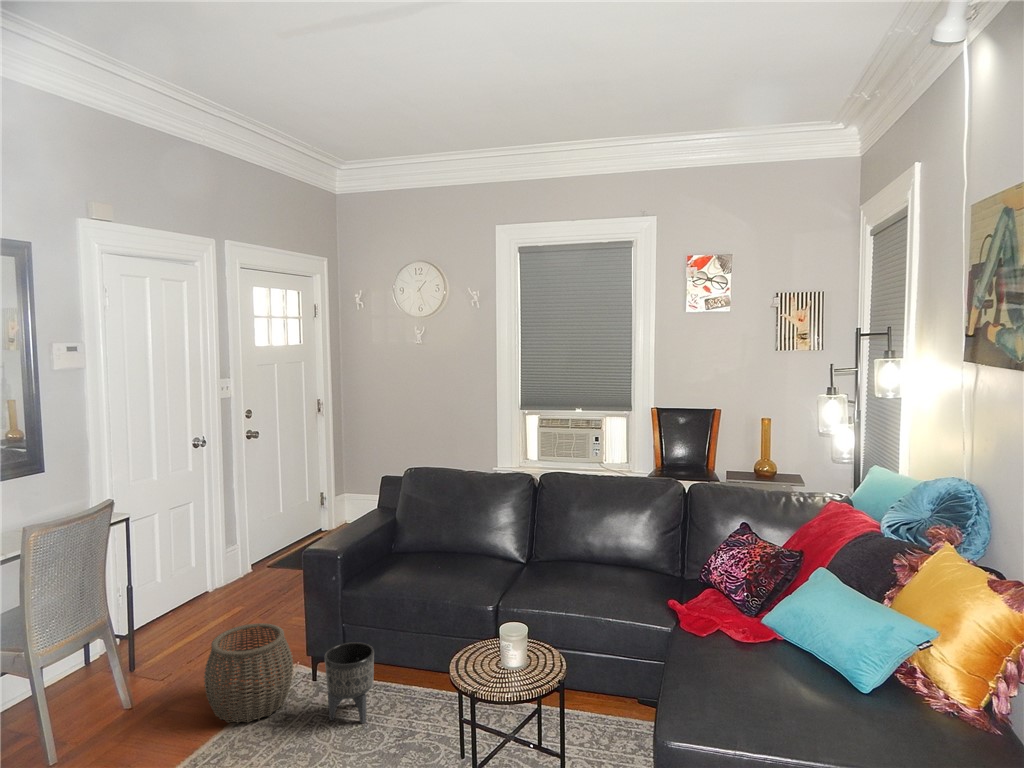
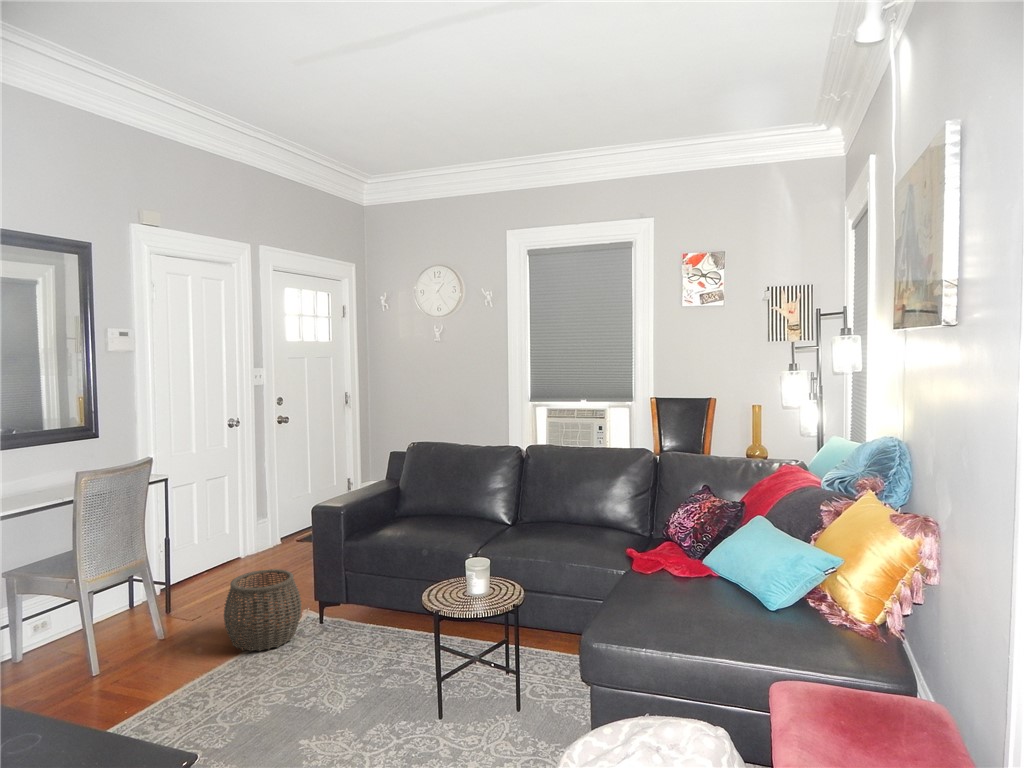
planter: present [325,642,374,724] -> none [325,586,369,655]

